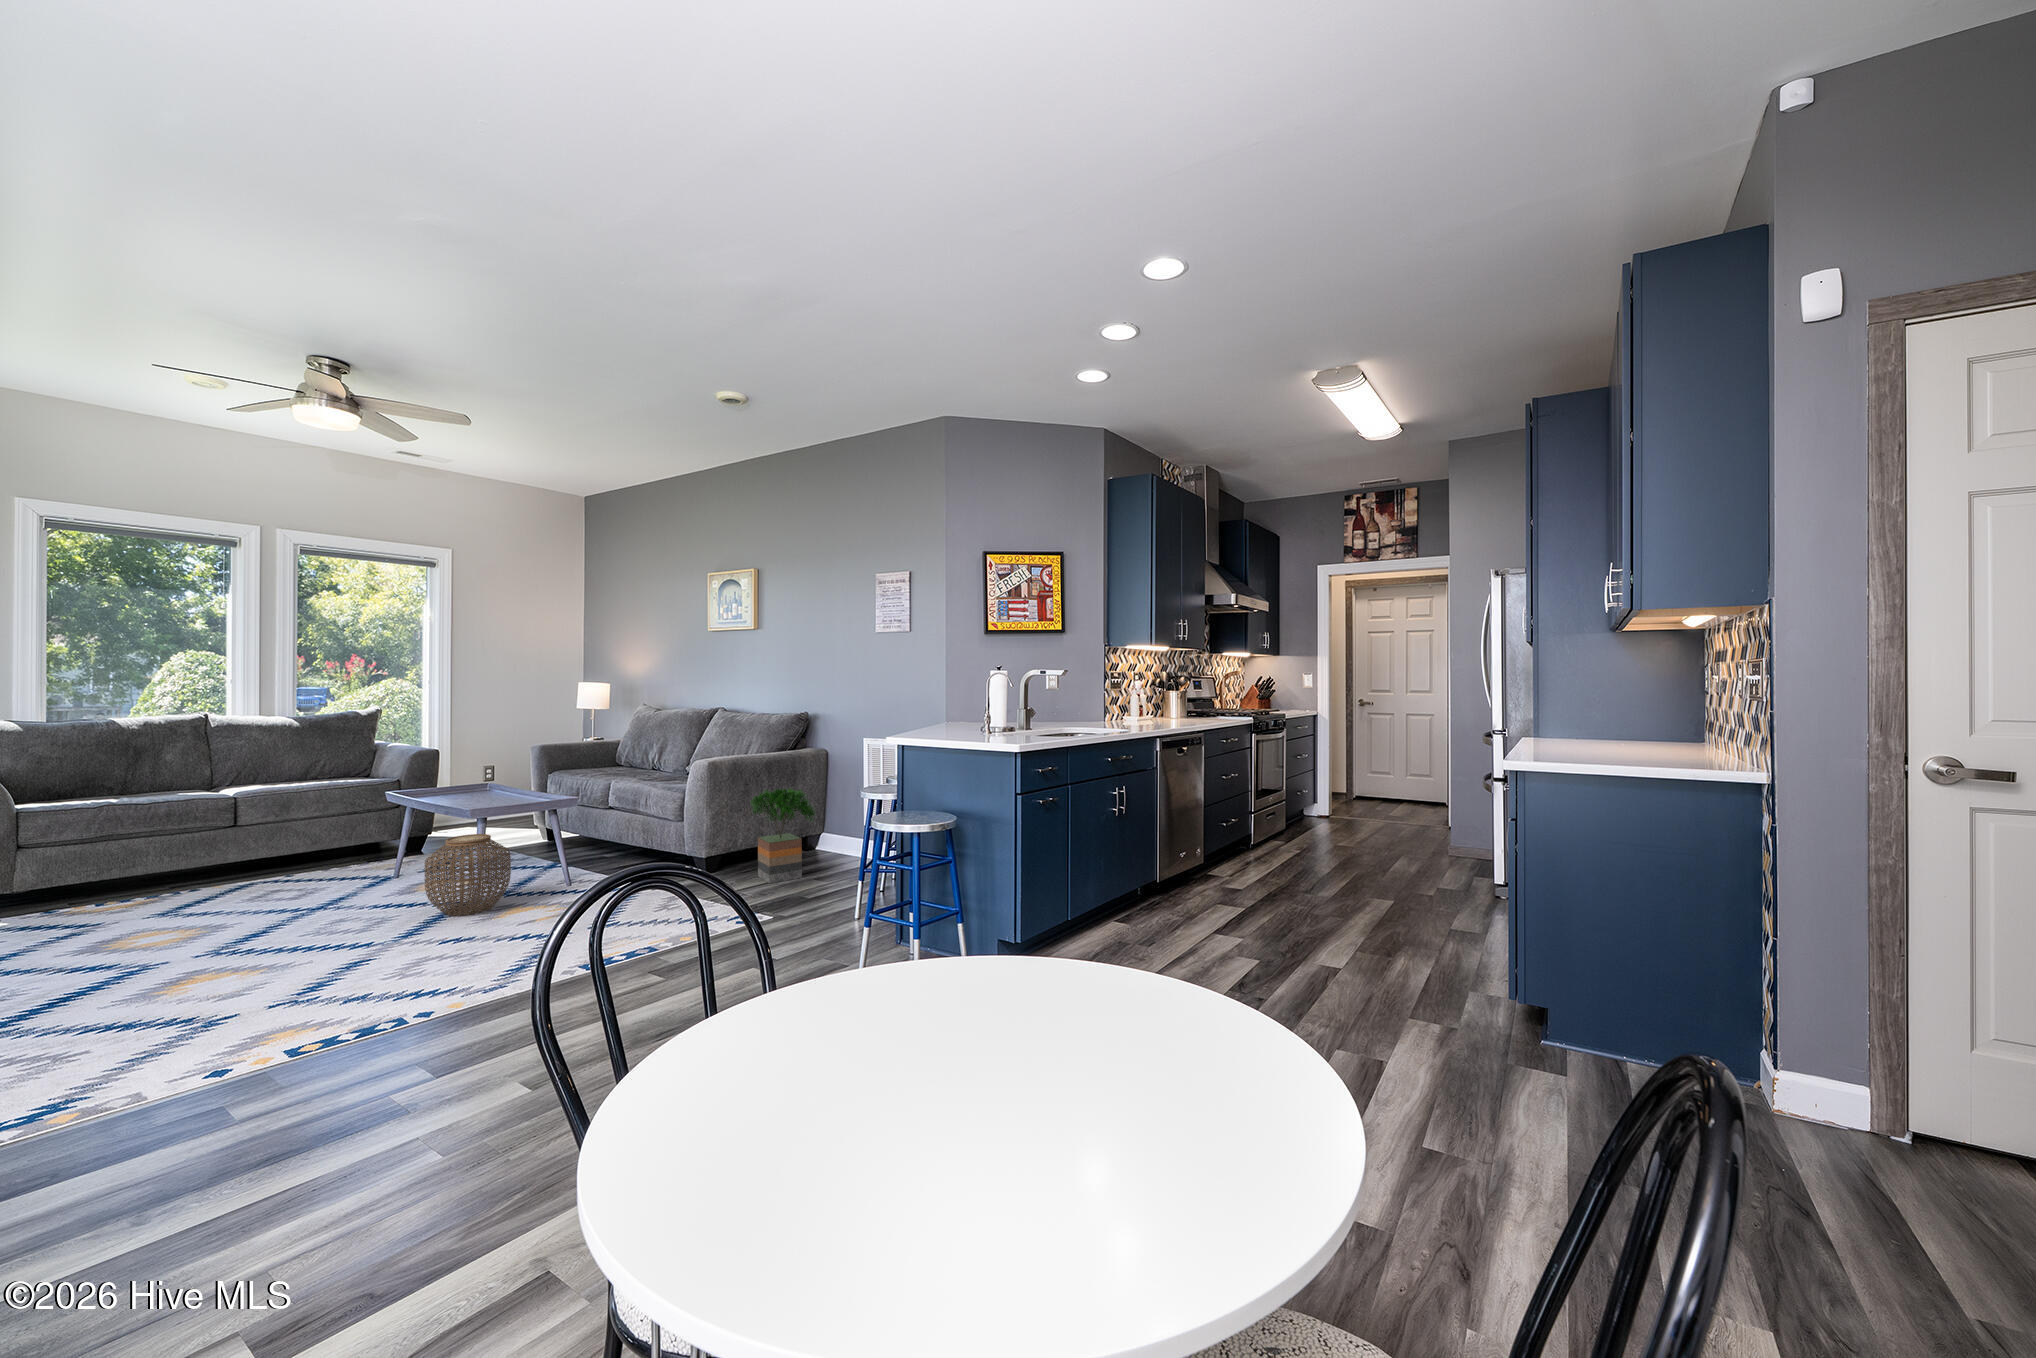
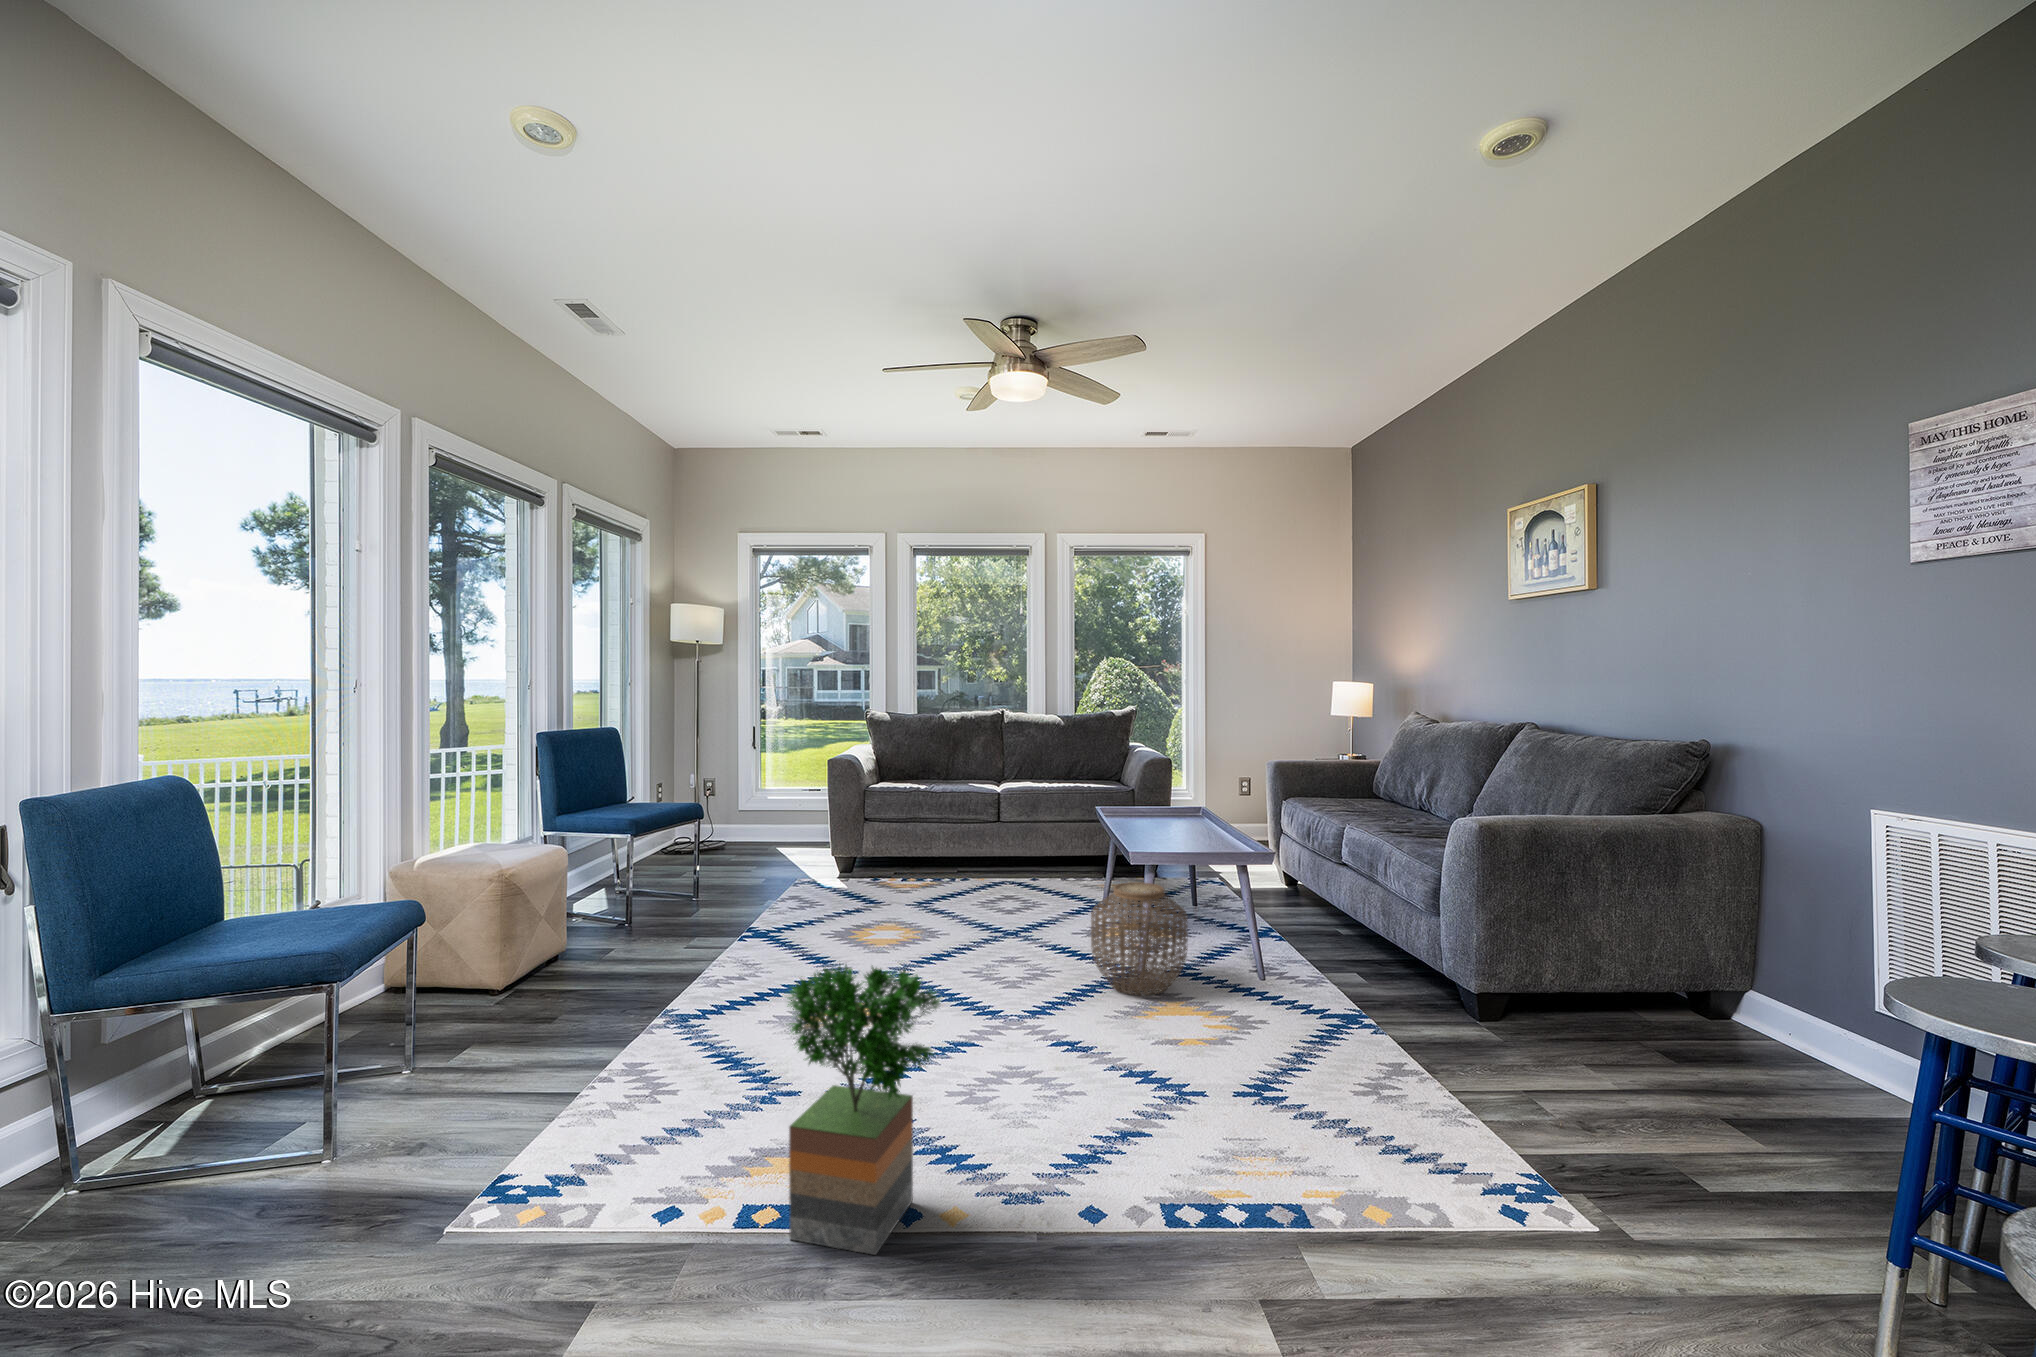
potted tree: present [750,789,815,883] -> present [787,965,940,1255]

